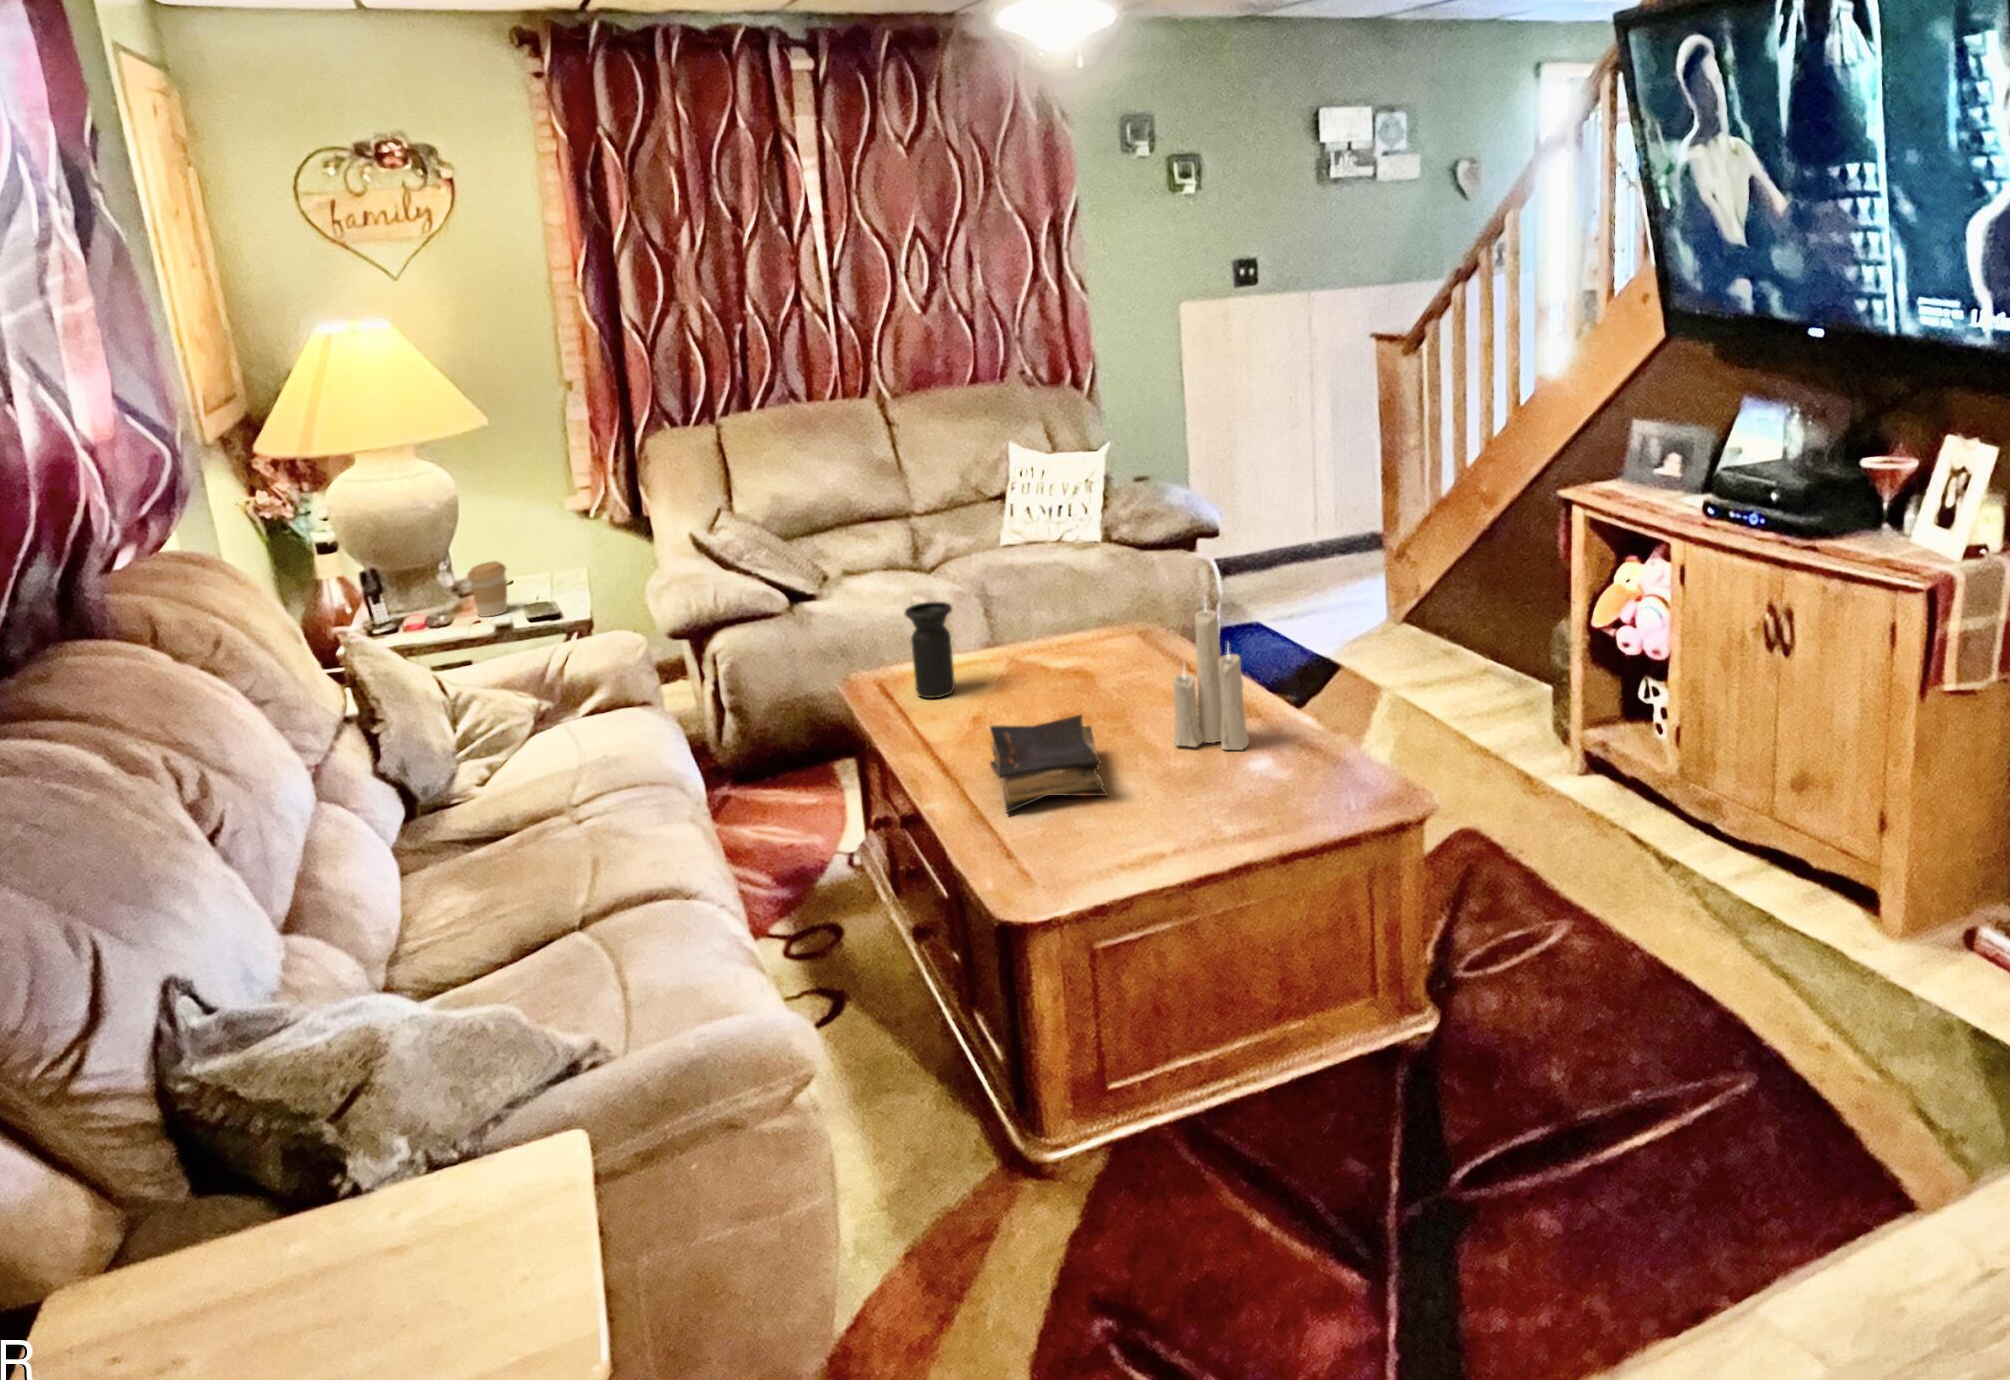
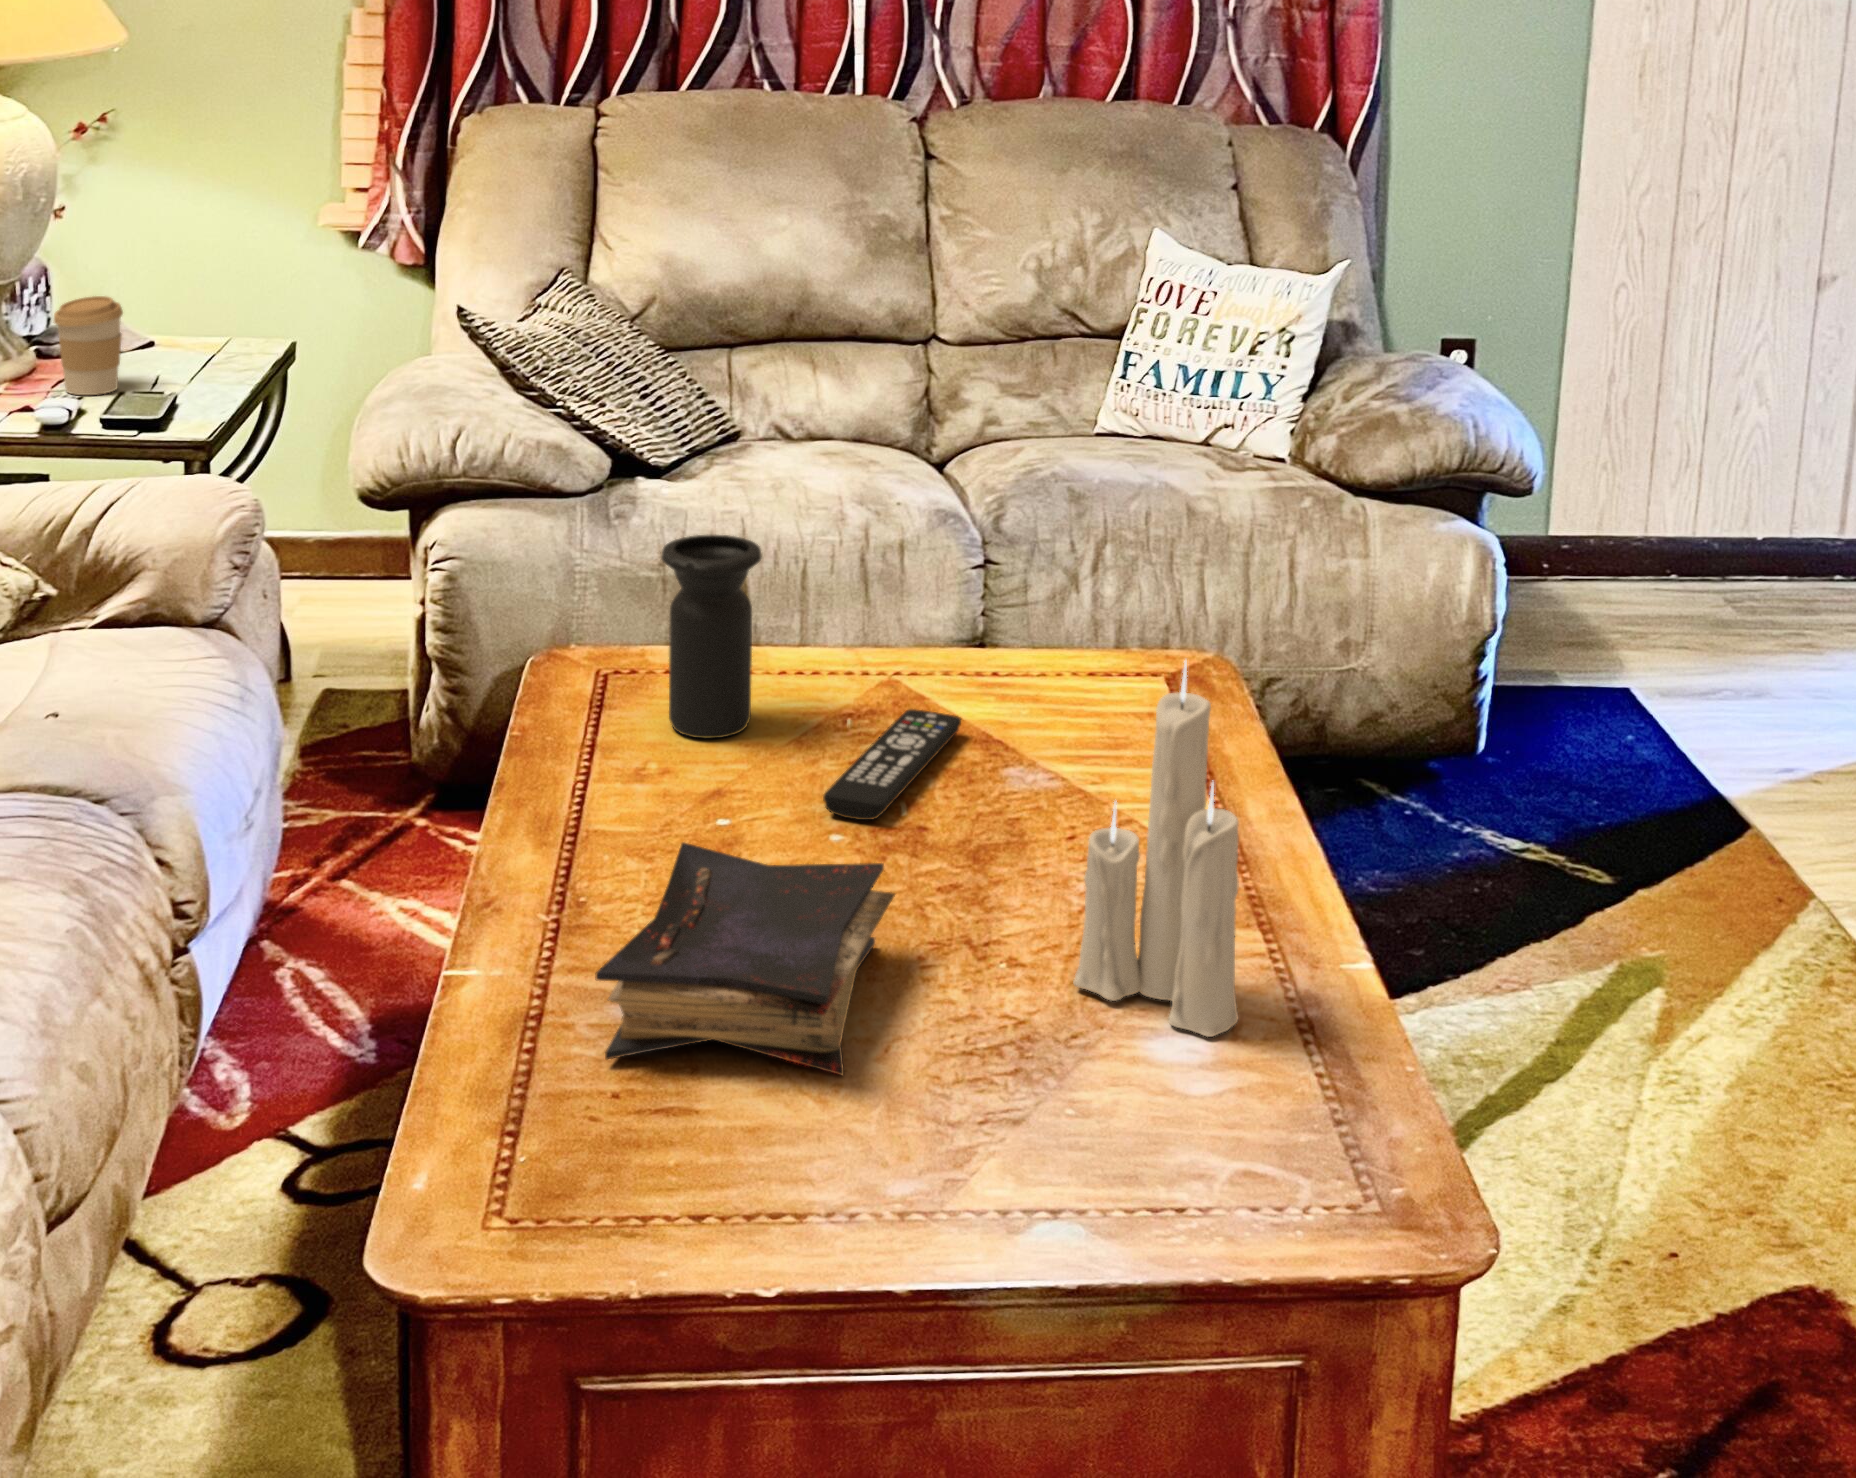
remote control: none [1017,664,1052,712] -> present [823,709,961,820]

